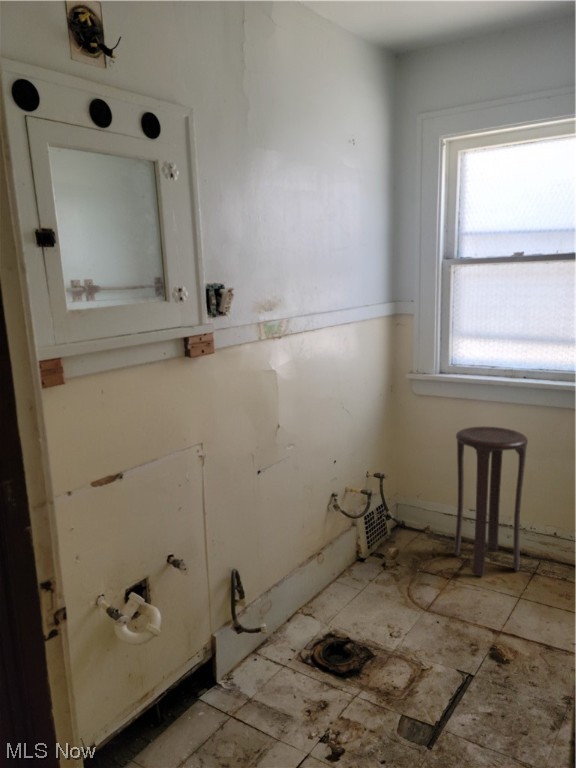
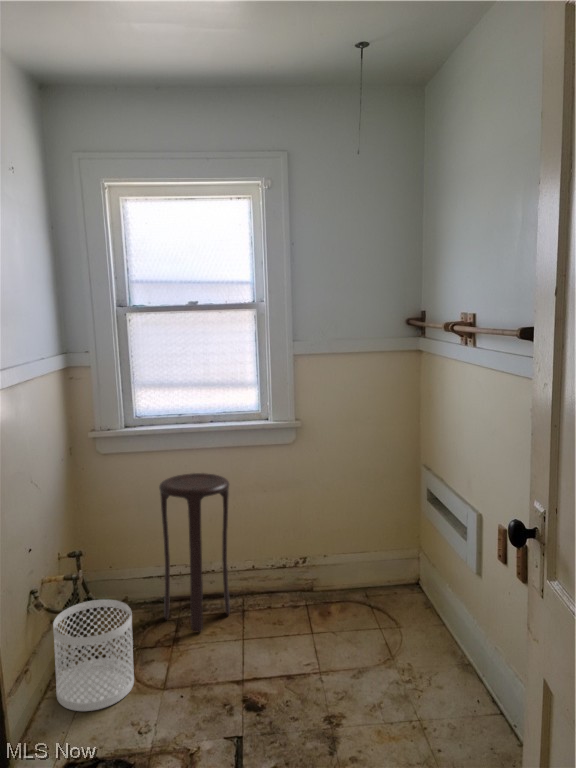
waste basket: none [343,517,406,604] -> present [53,599,134,711]

